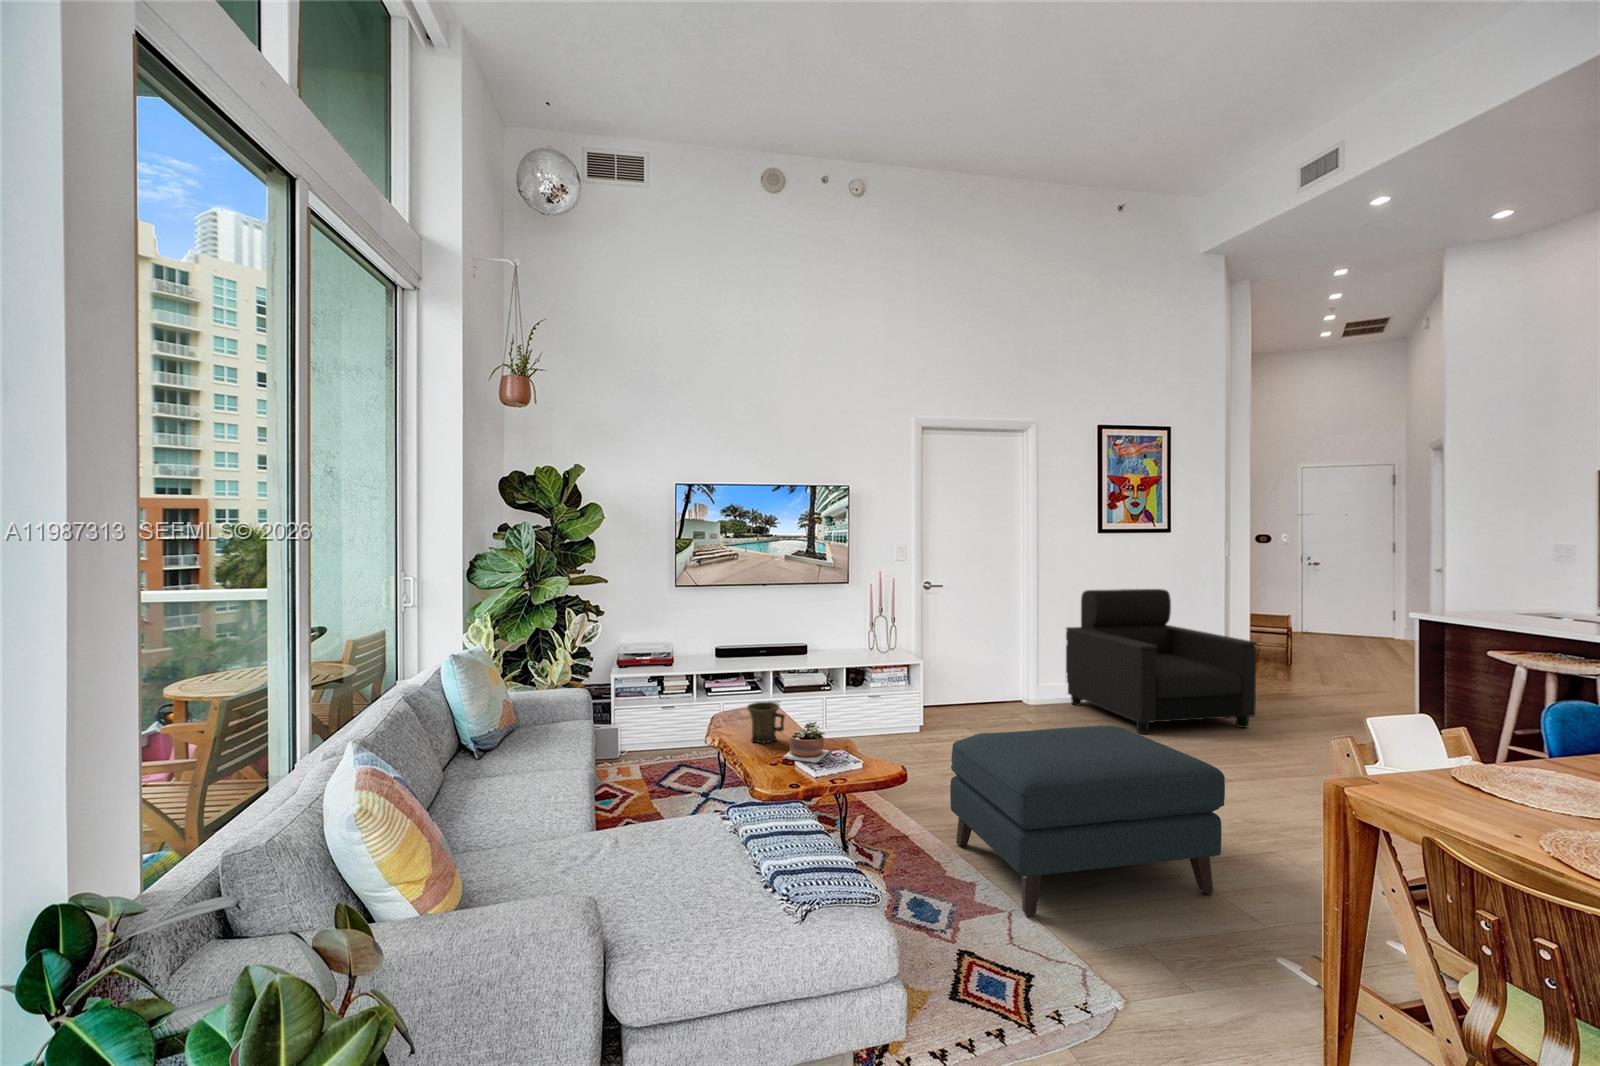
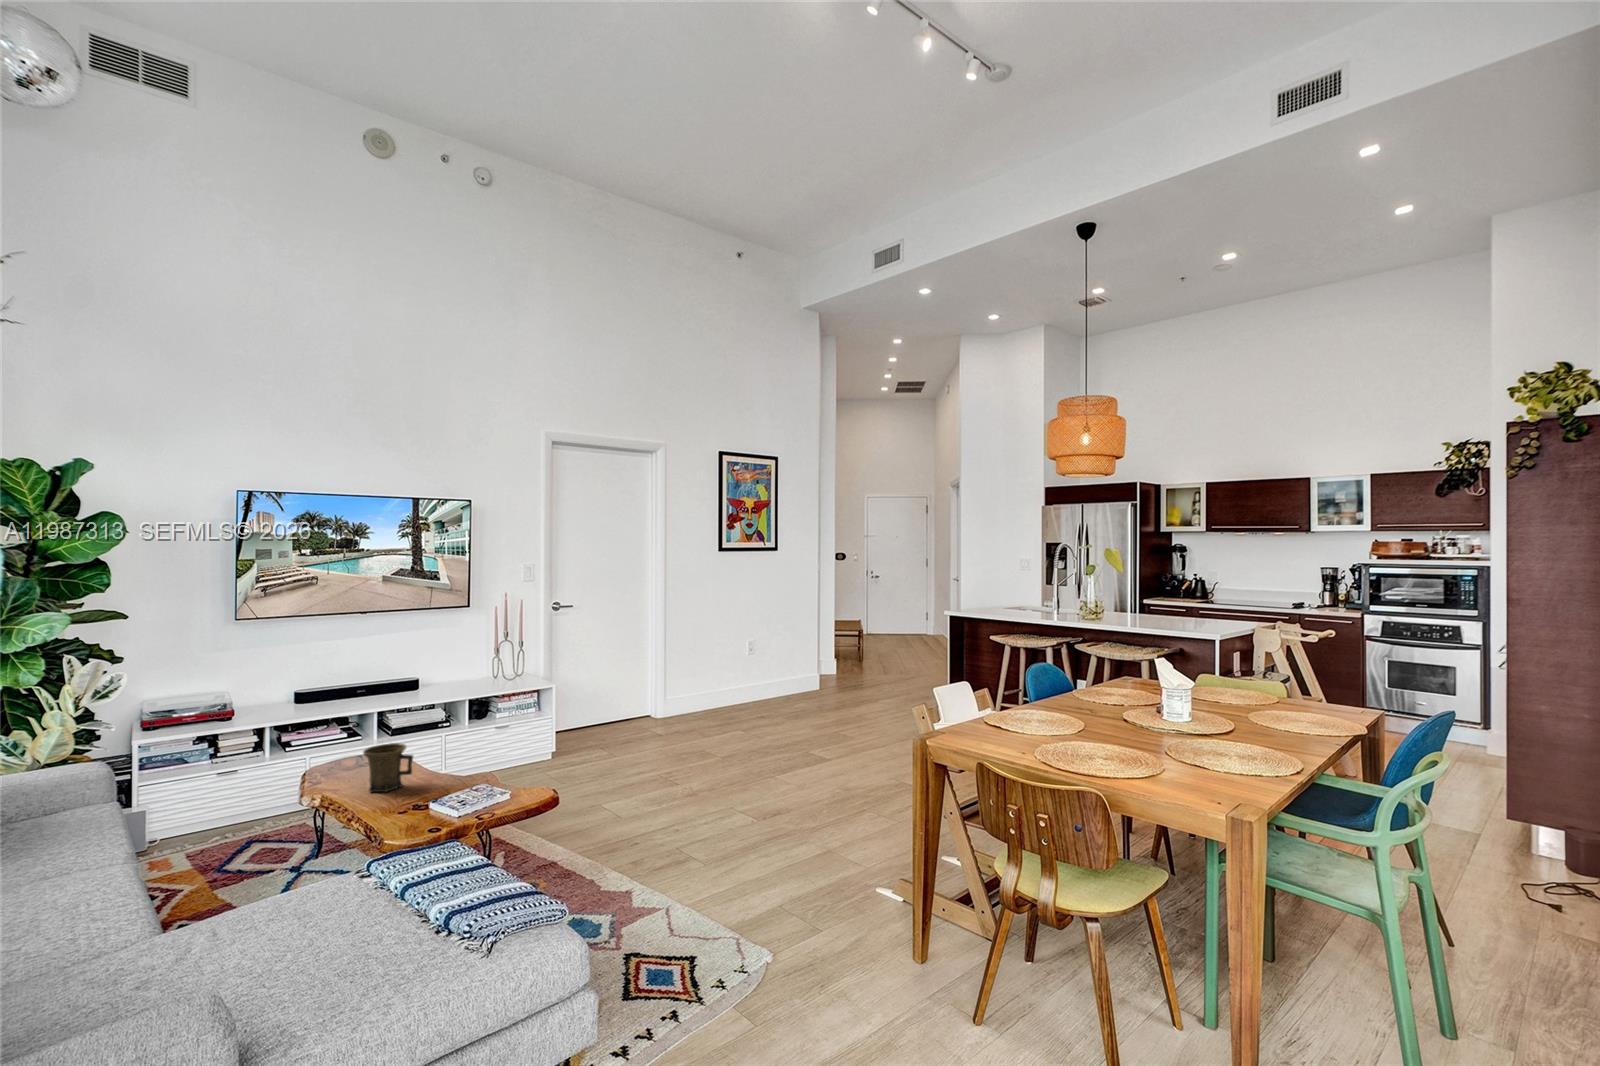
armchair: present [1066,589,1257,734] -> none [692,599,849,733]
succulent plant: present [784,722,829,763] -> none [417,757,471,803]
ottoman: present [950,726,1225,917] -> none [602,724,839,910]

